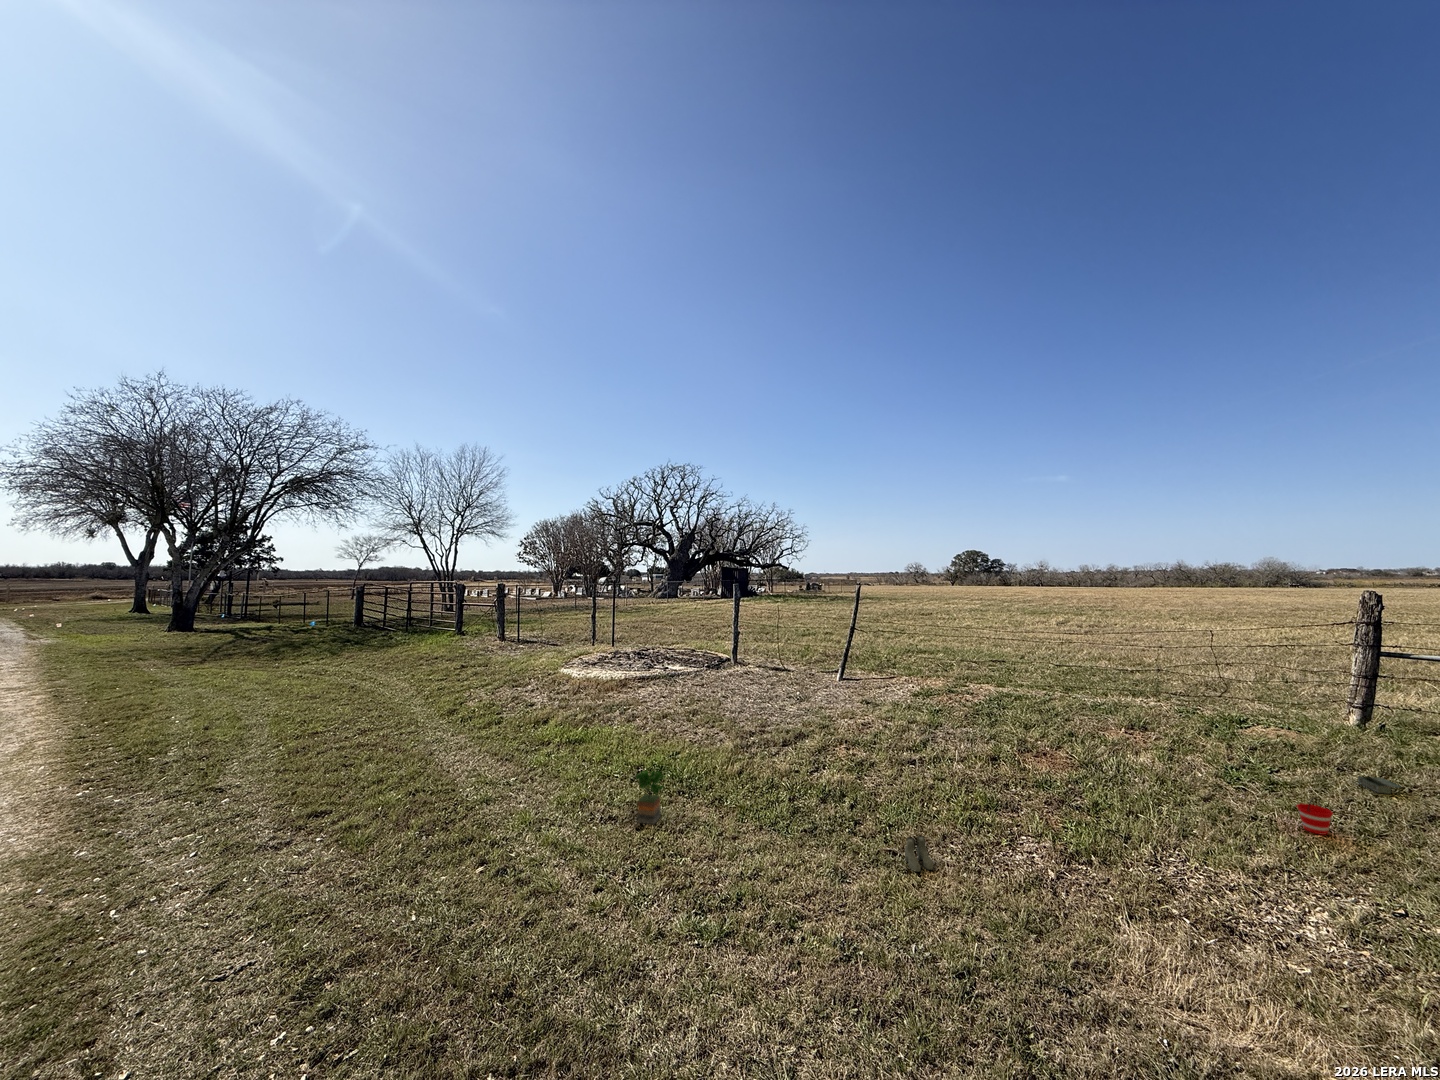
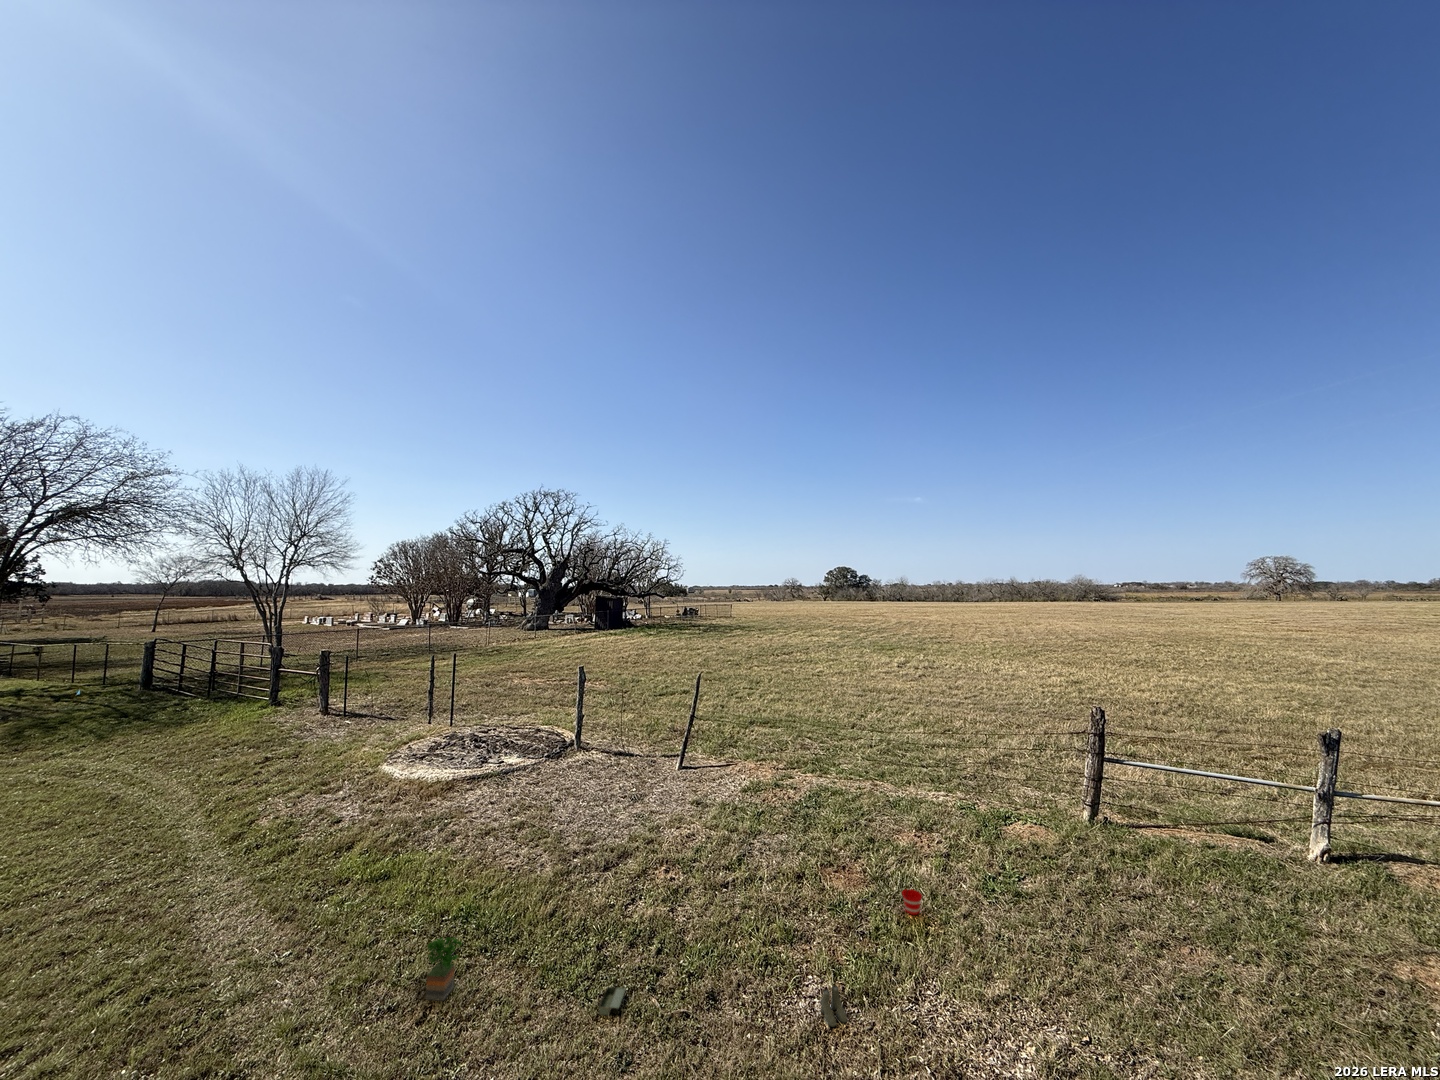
toolbox: present [1358,776,1402,794] -> present [599,987,626,1015]
bucket: present [1297,799,1333,835] -> present [902,889,922,915]
boots: present [905,836,933,872] -> present [821,985,847,1027]

